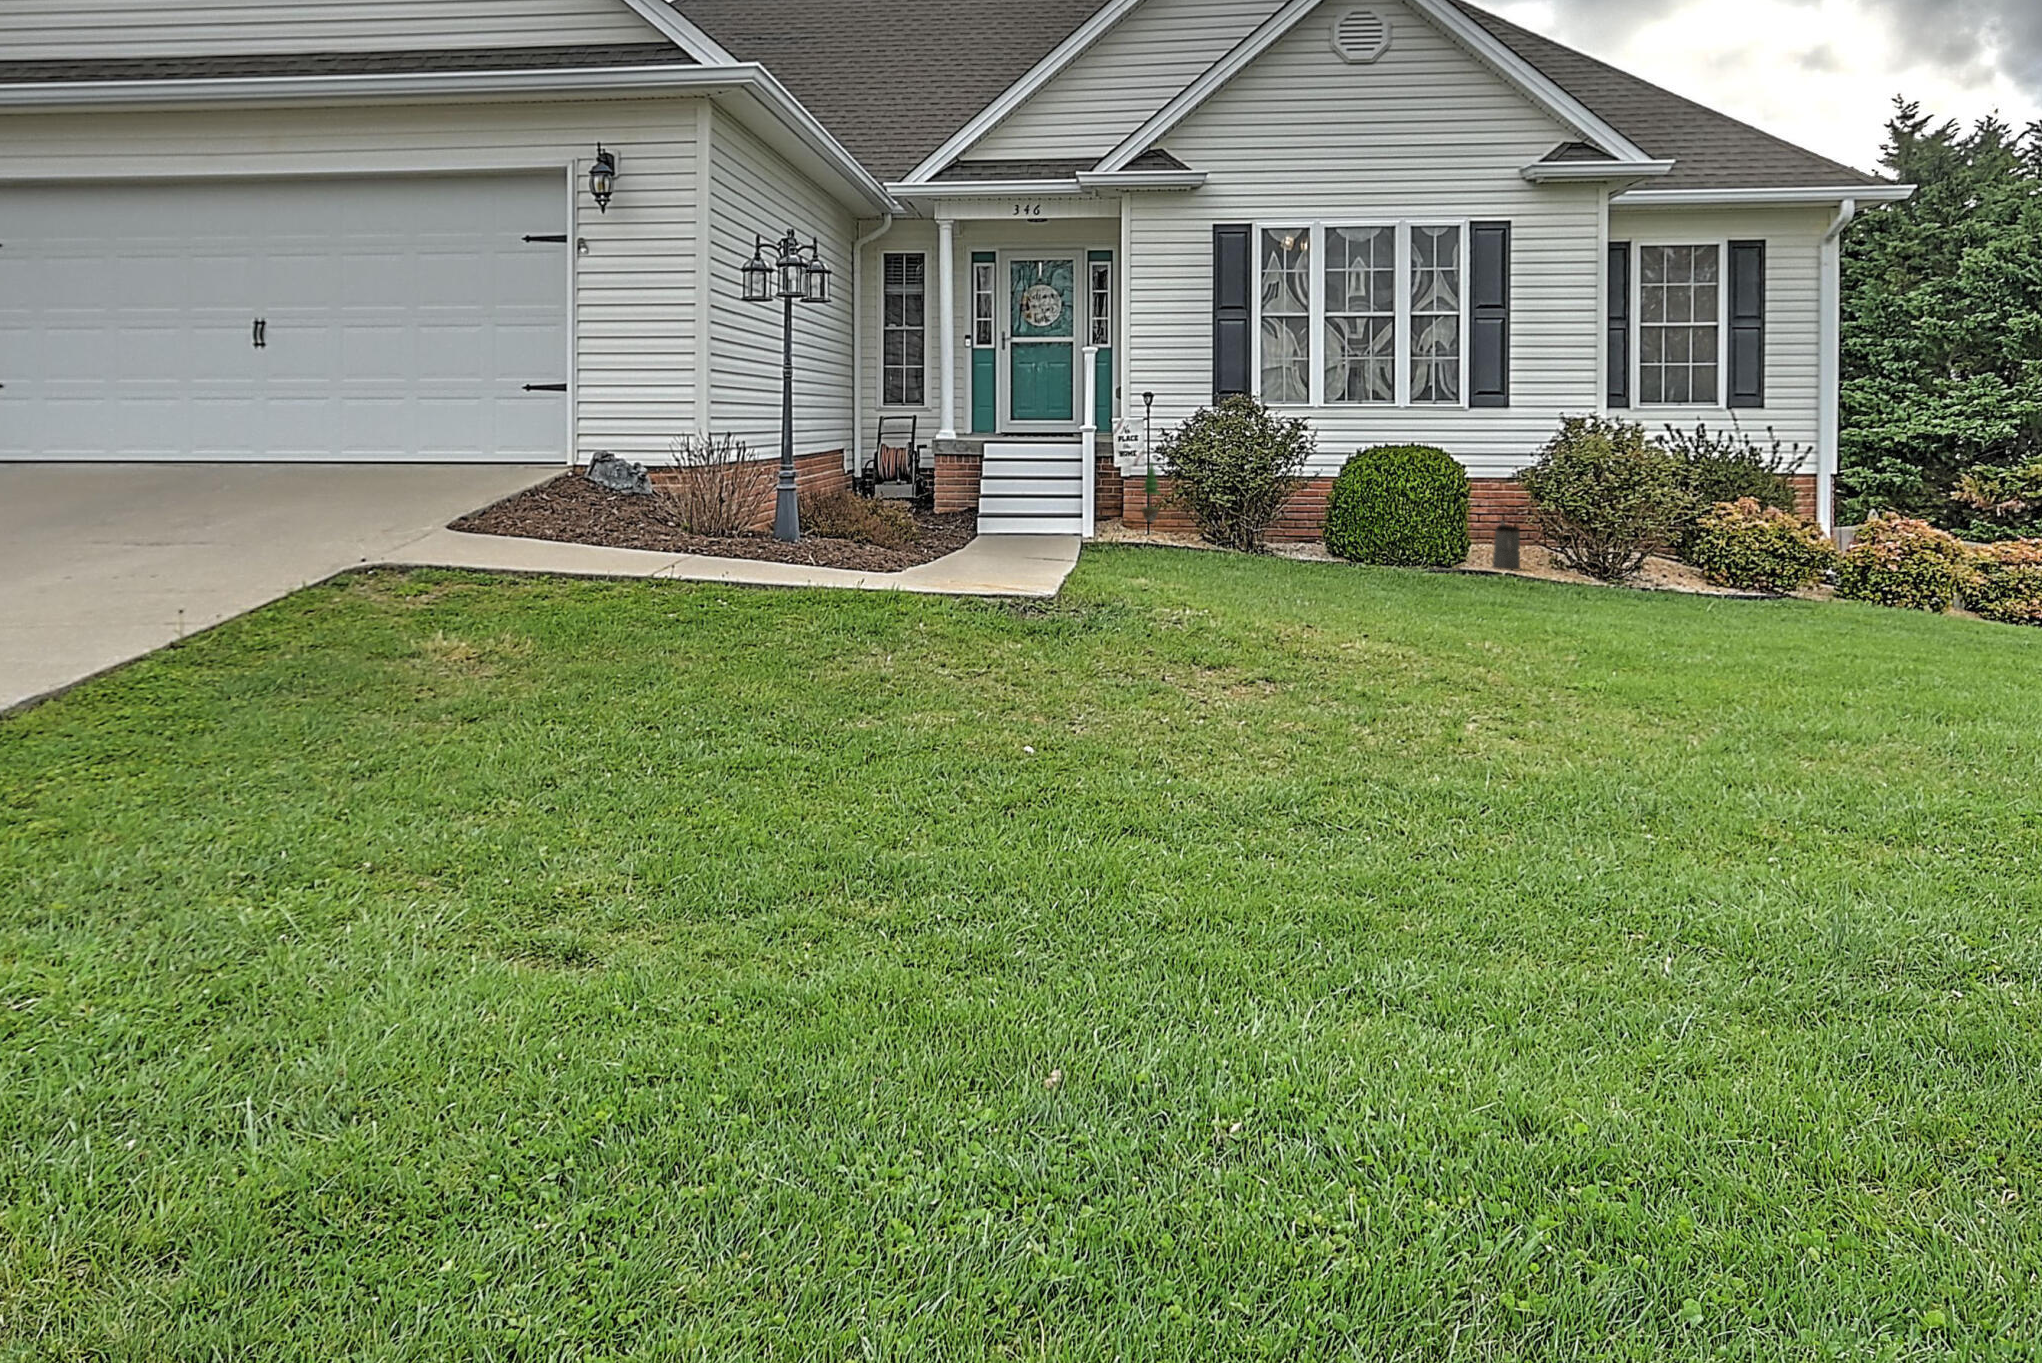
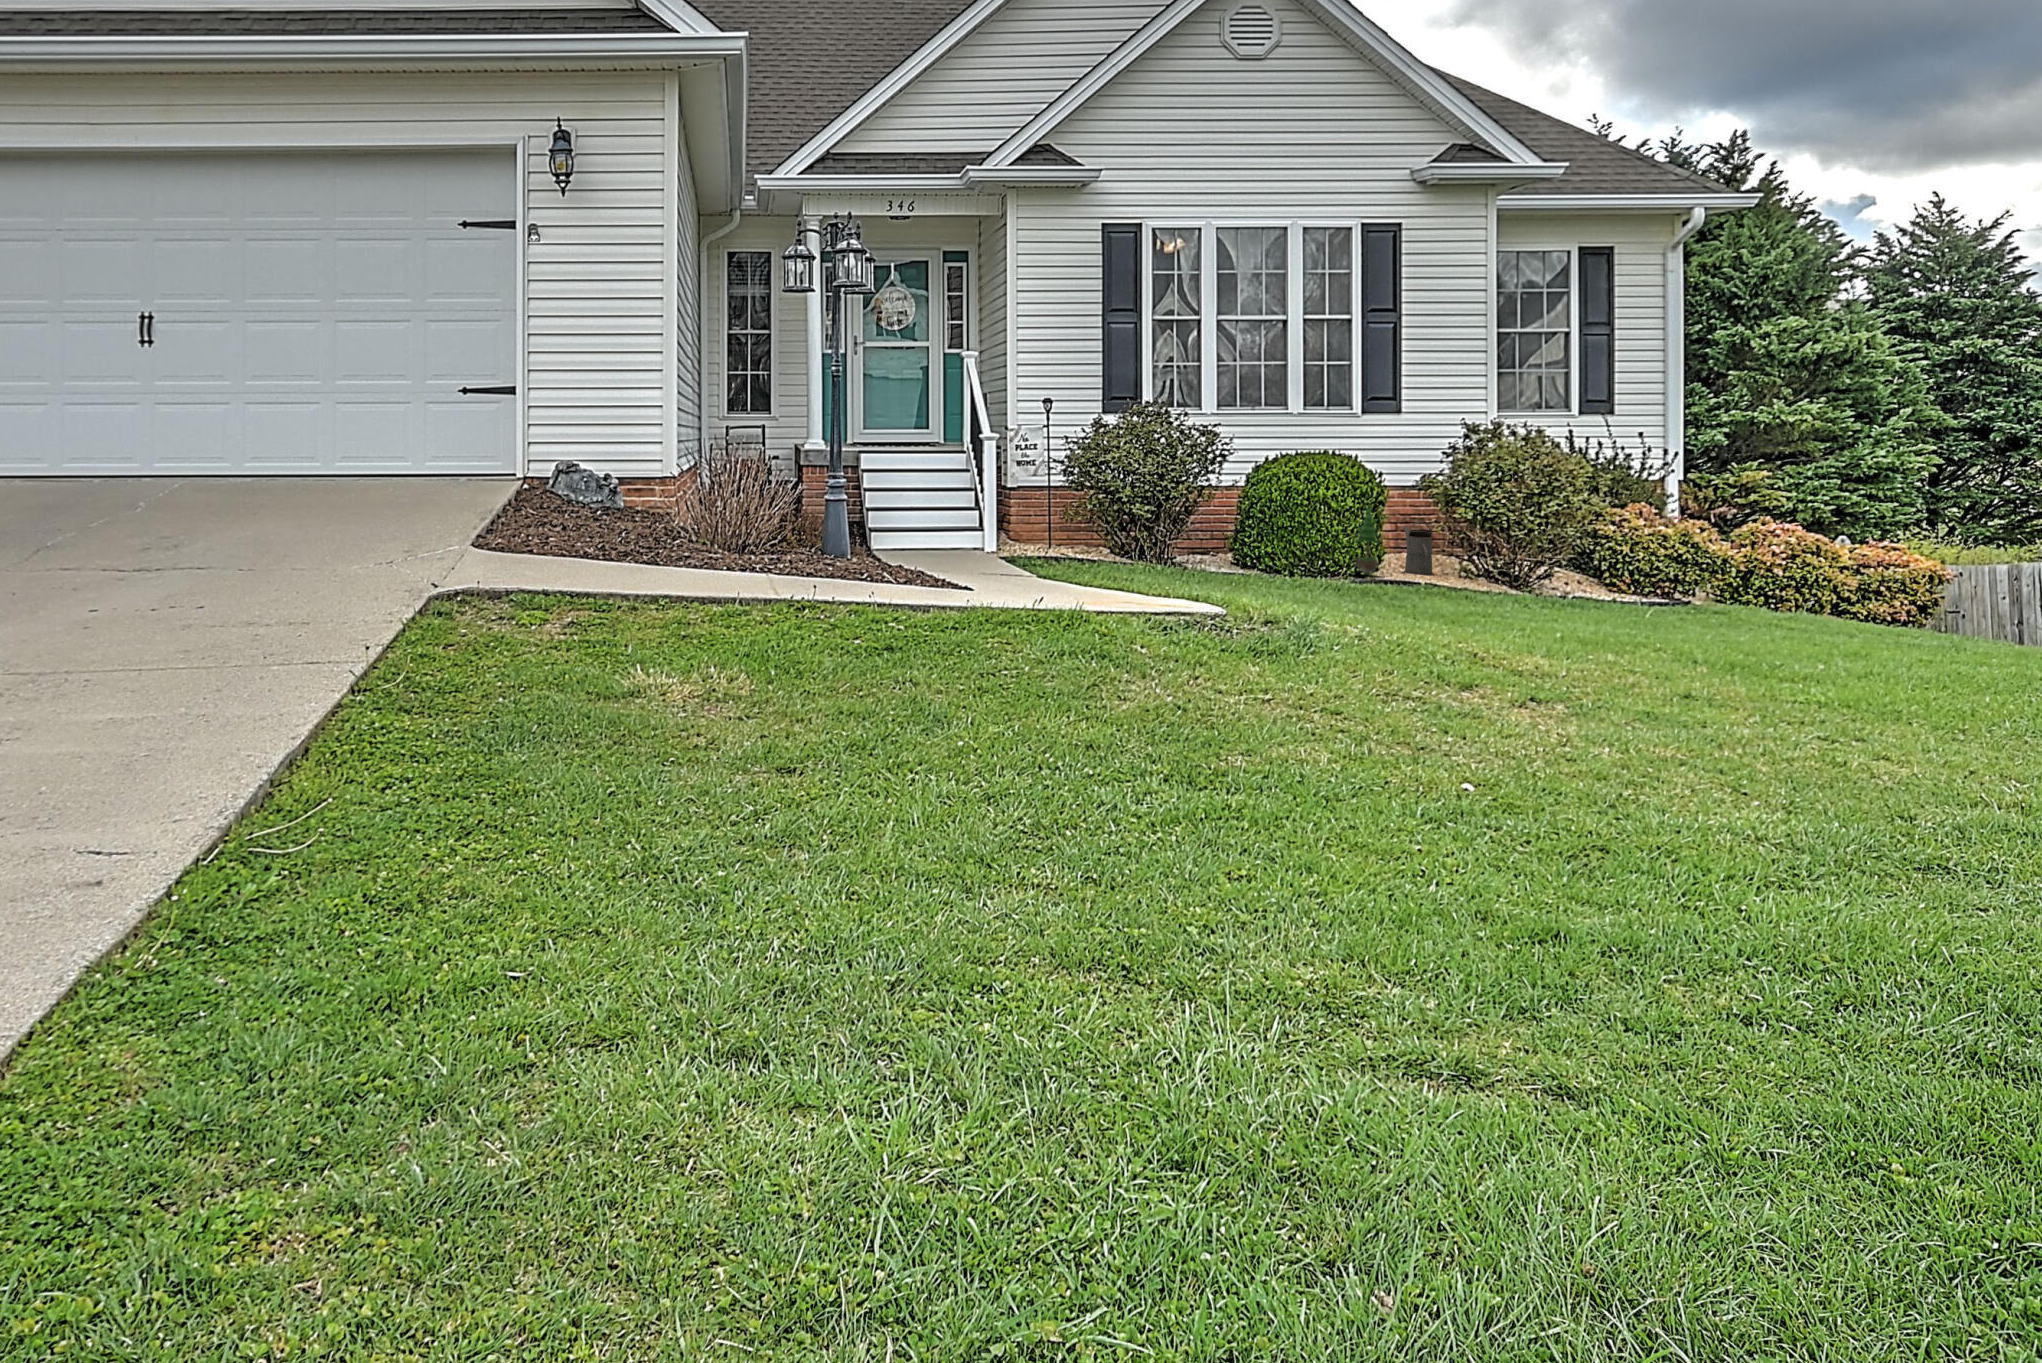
potted tree: present [1142,463,1161,522] -> present [1354,508,1378,575]

